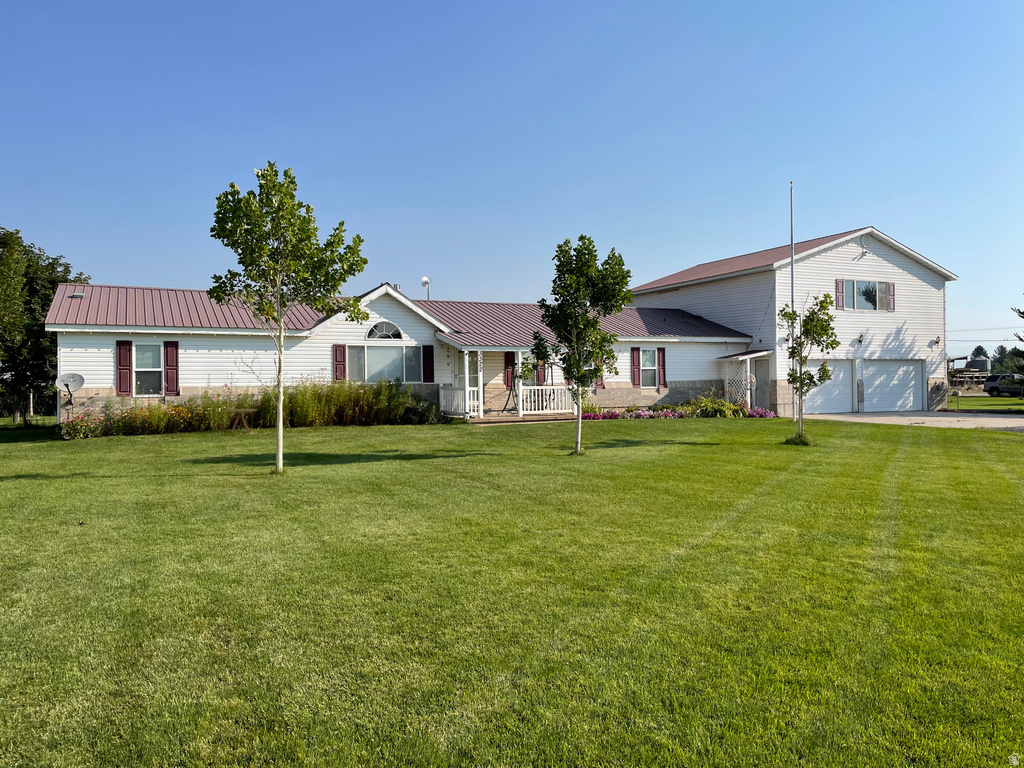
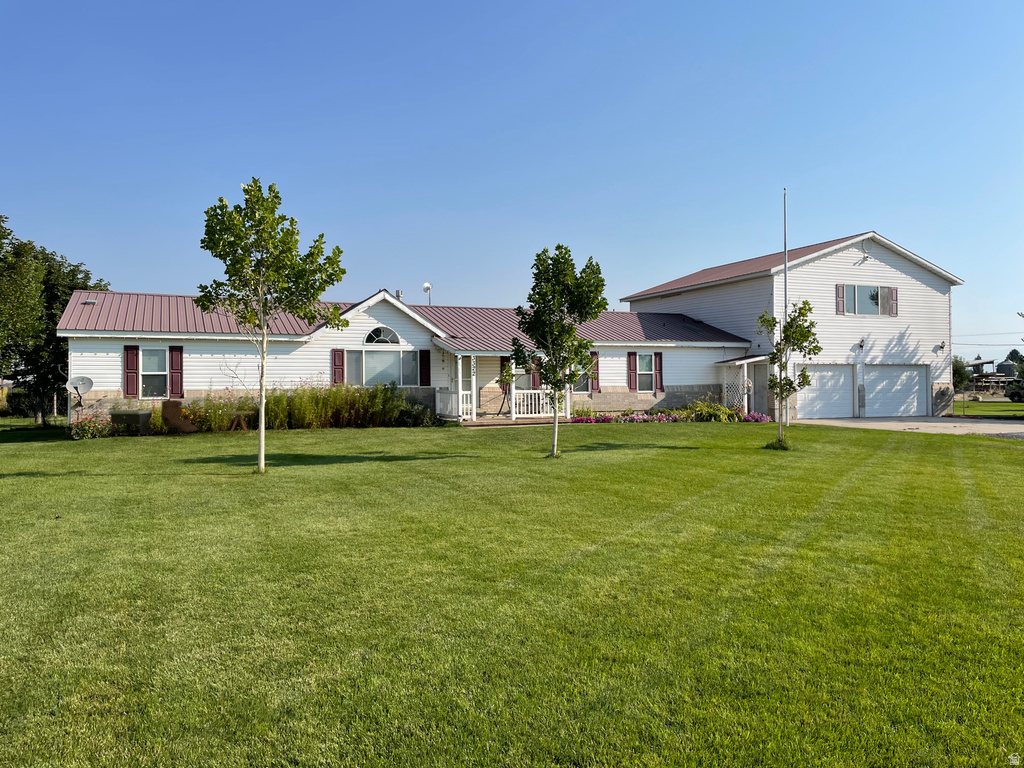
lounge chair: none [158,398,198,436] -> present [161,400,197,436]
storage bench: none [105,408,150,435] -> present [110,410,152,436]

